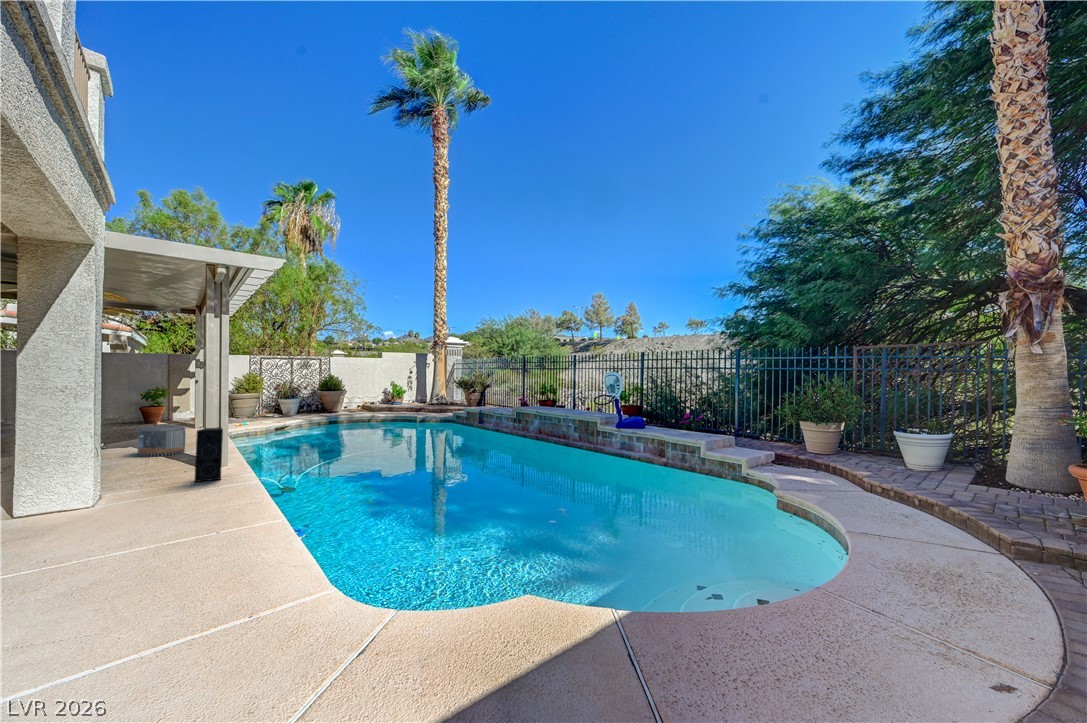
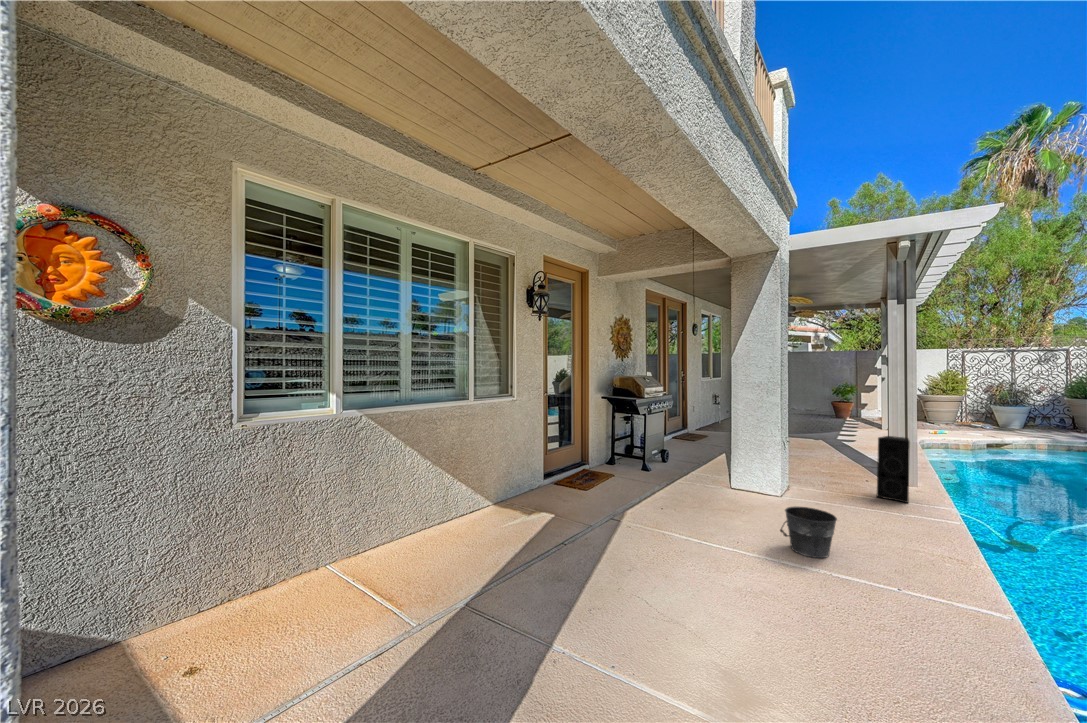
pouf: present [138,425,186,457] -> none [825,423,870,457]
bucket: none [99,500,164,547] -> present [780,507,837,558]

